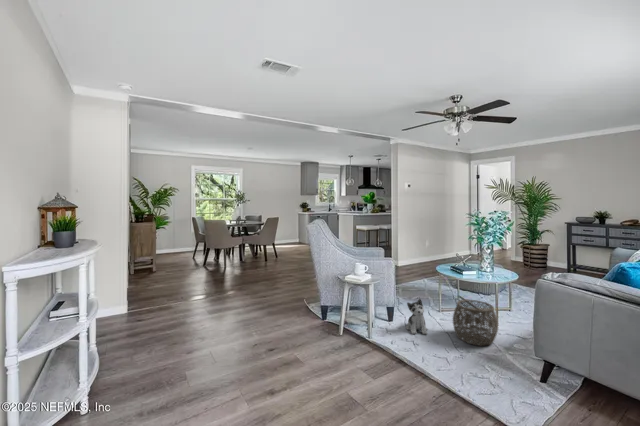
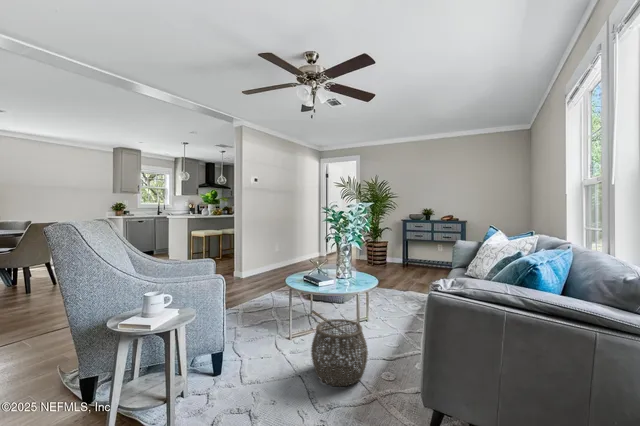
plush toy: present [406,299,427,334] -> none [246,330,277,388]

